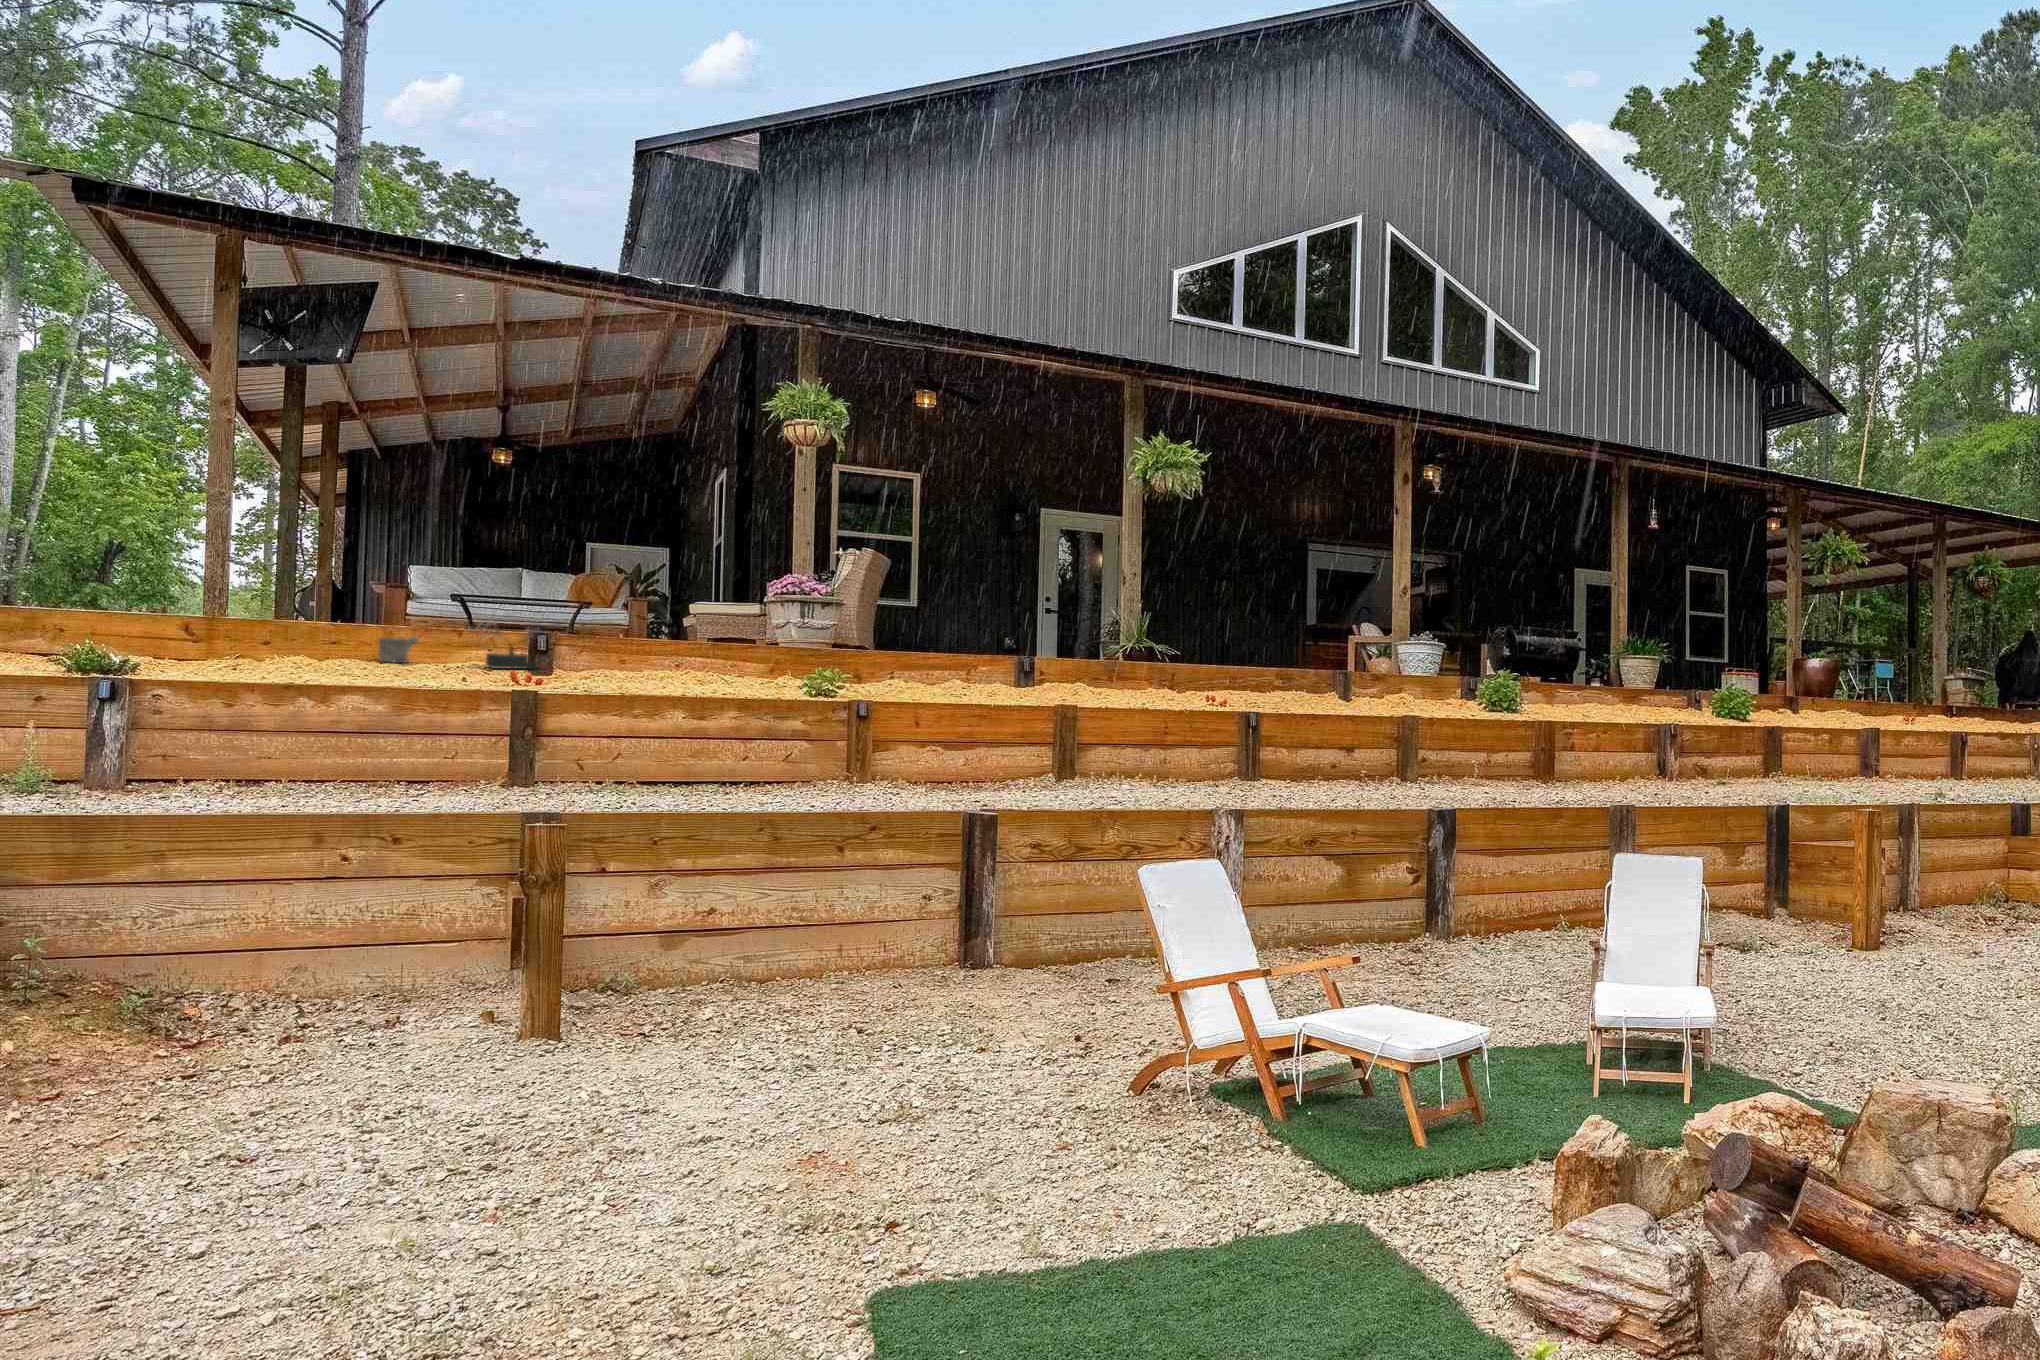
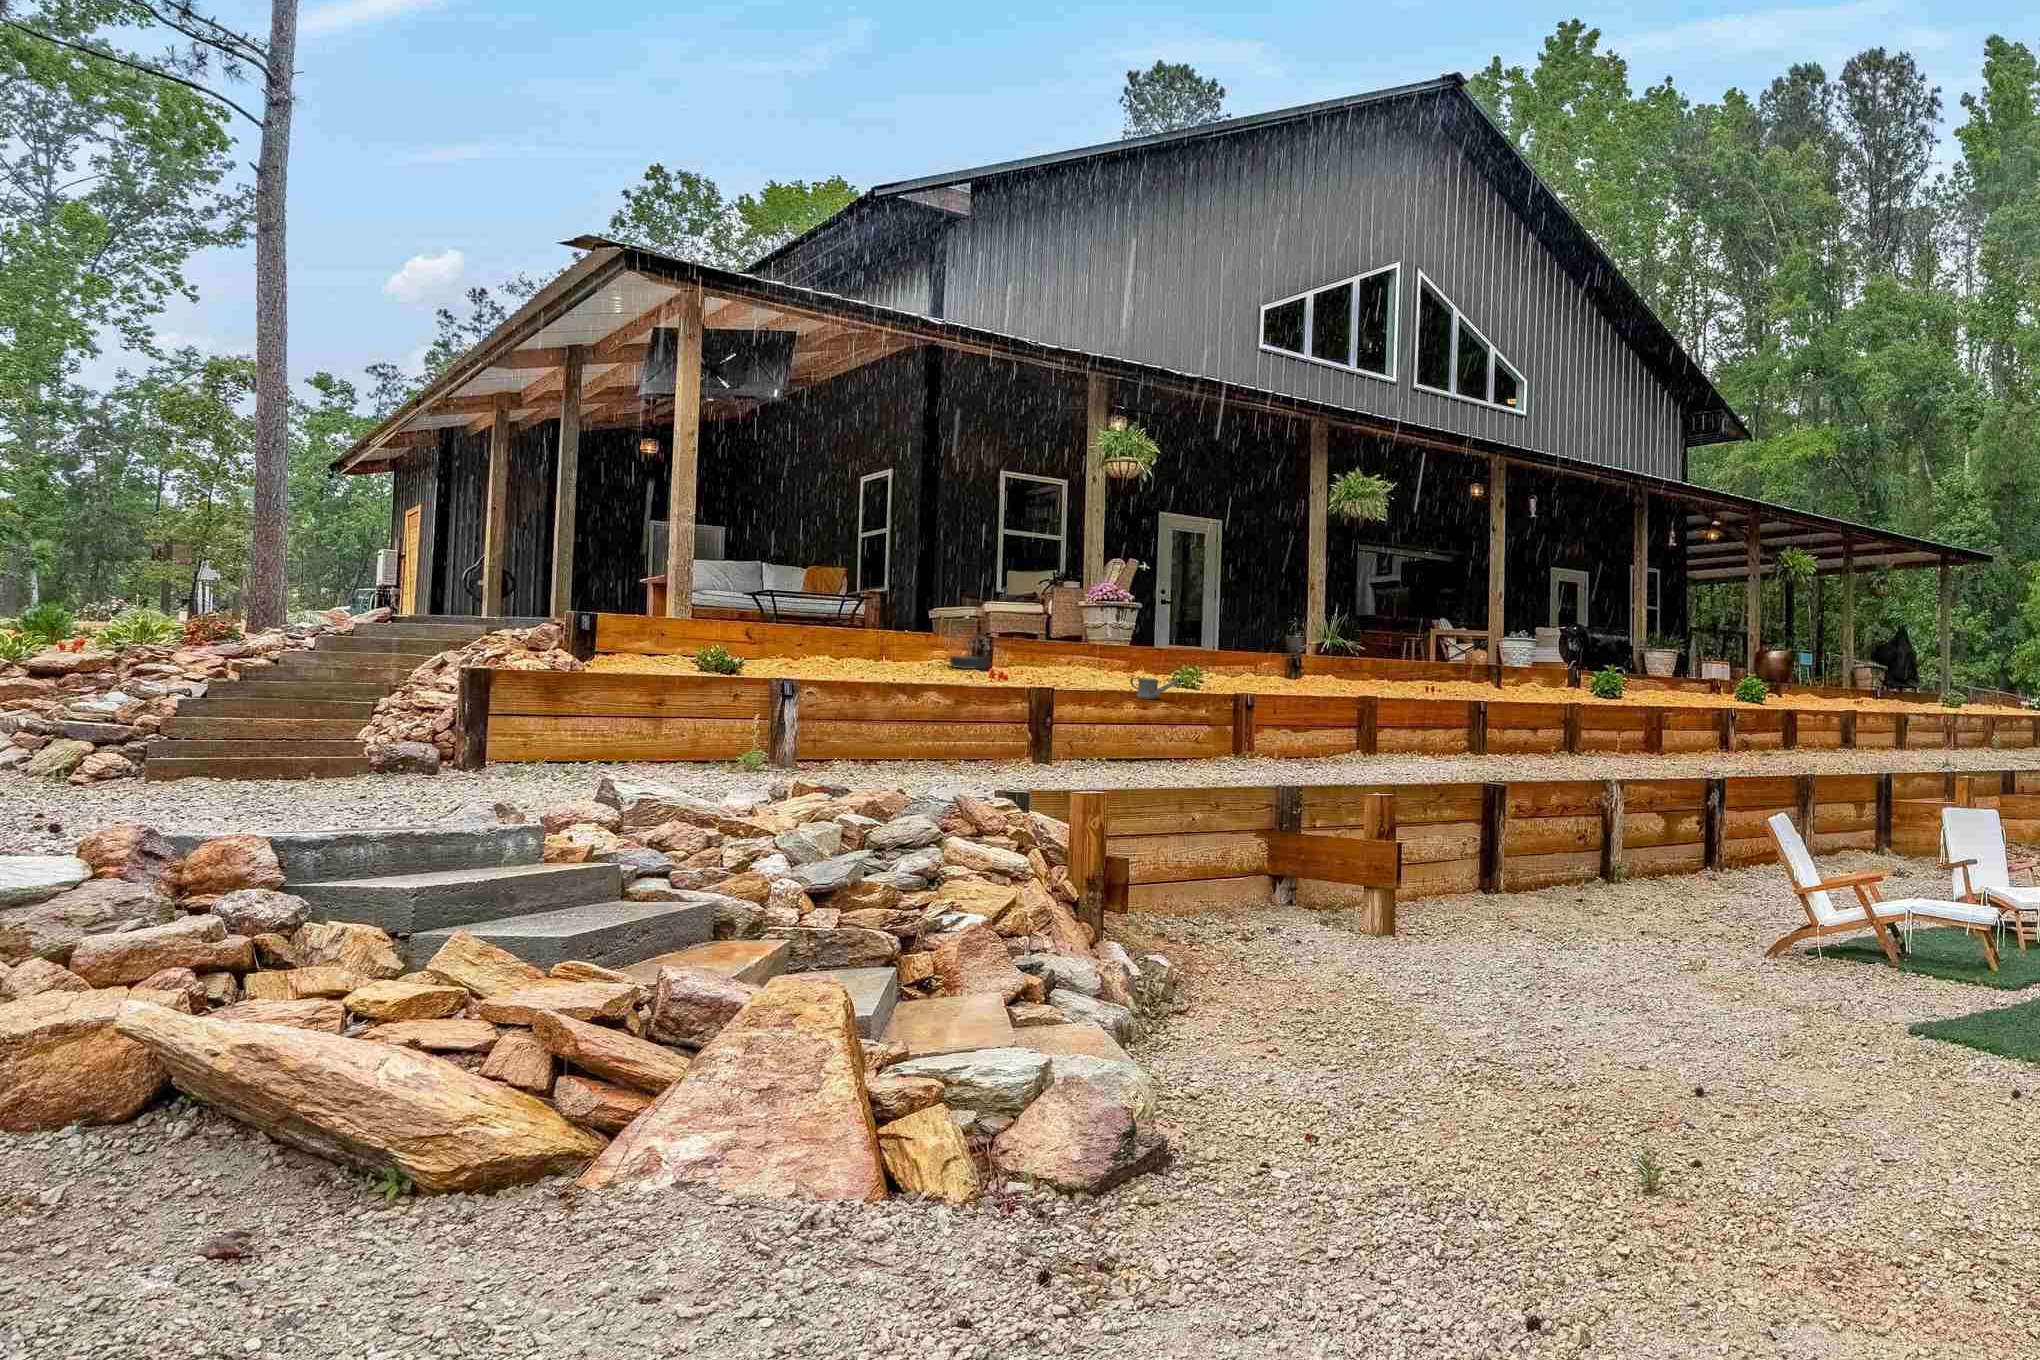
watering can: present [379,636,419,663] -> present [1130,677,1178,699]

